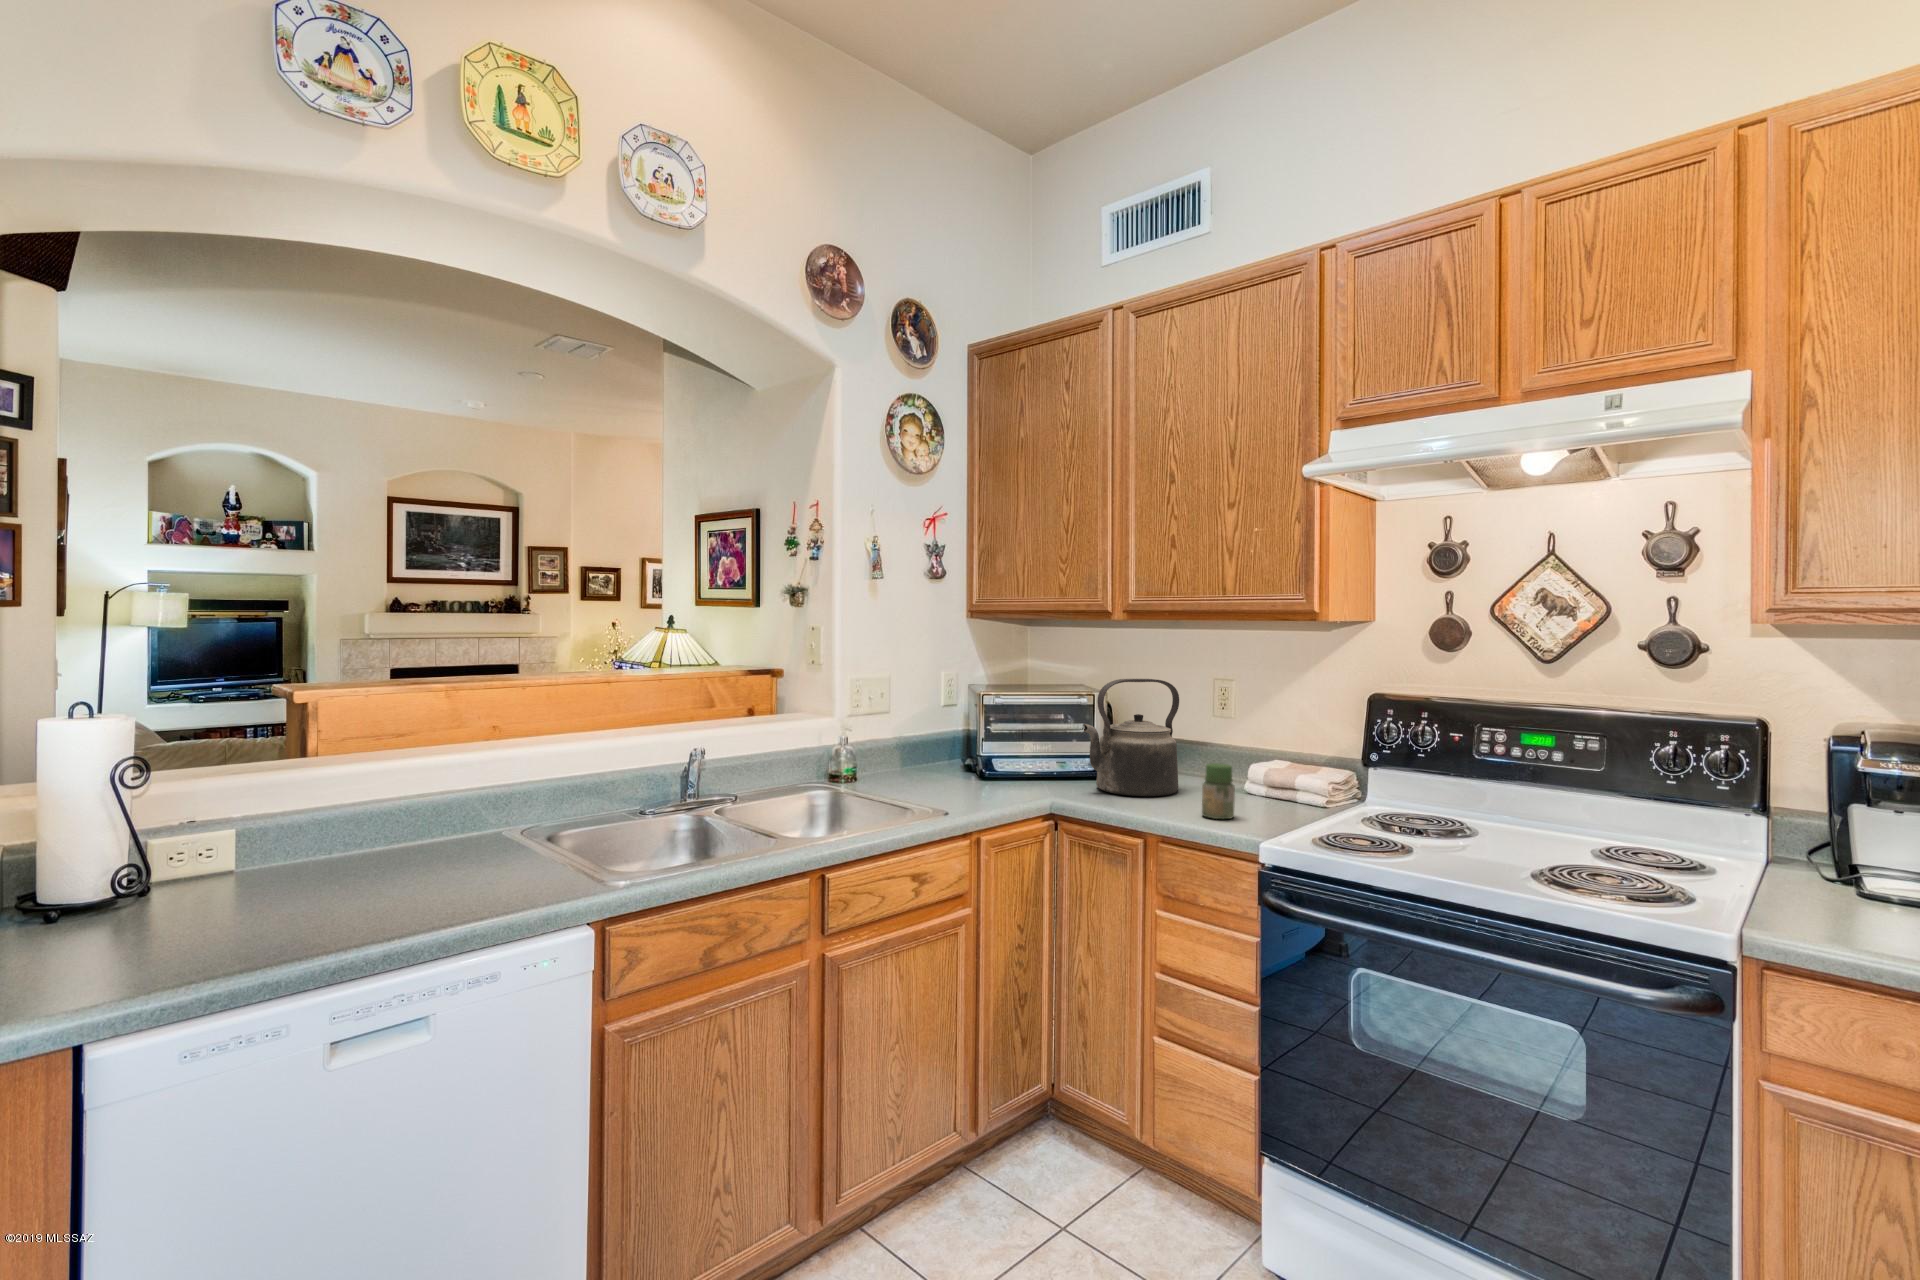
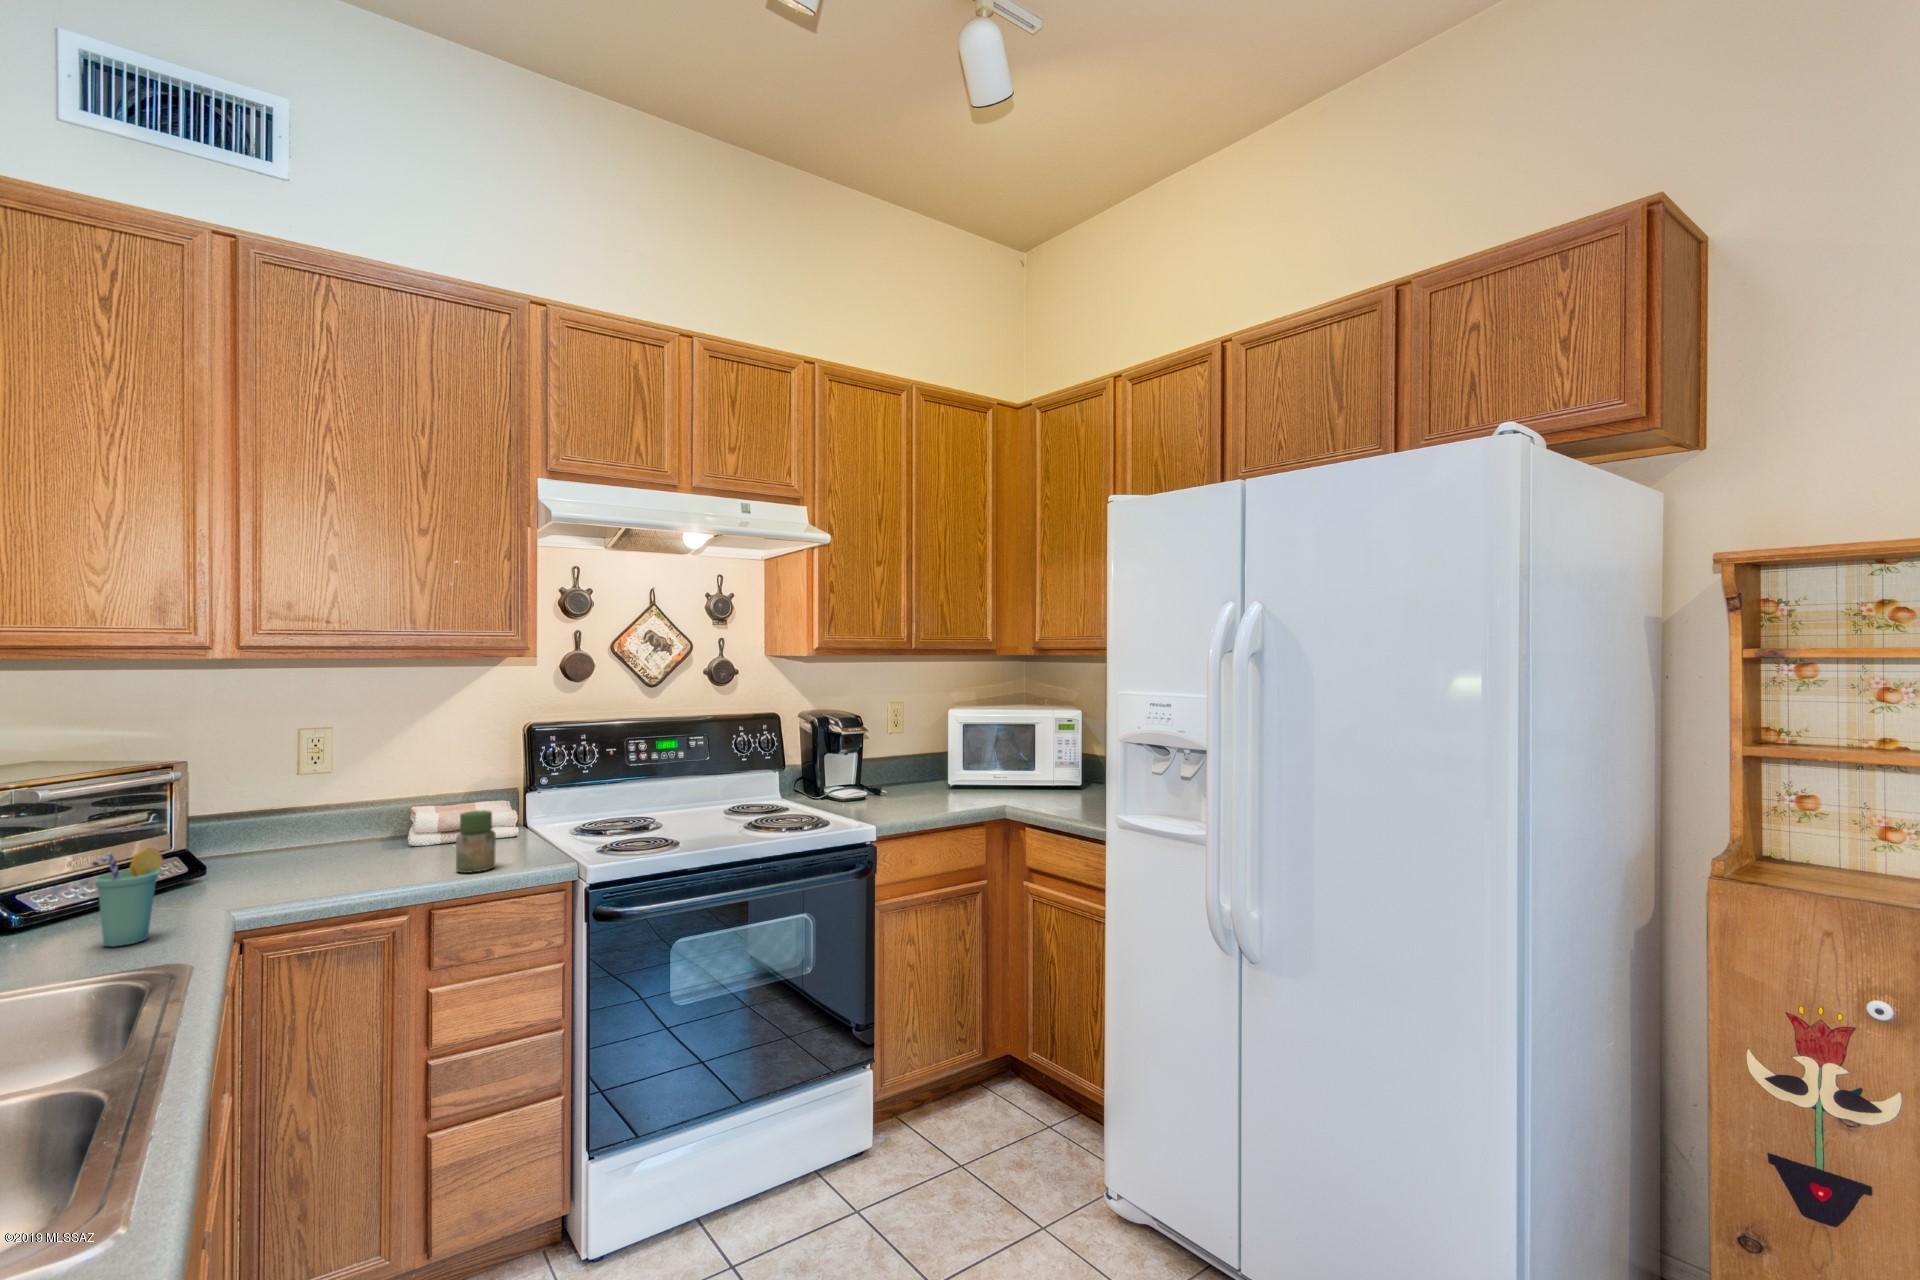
kettle: present [1084,679,1179,796] -> none [211,733,350,895]
cup: none [985,738,1035,796] -> present [93,848,163,946]

